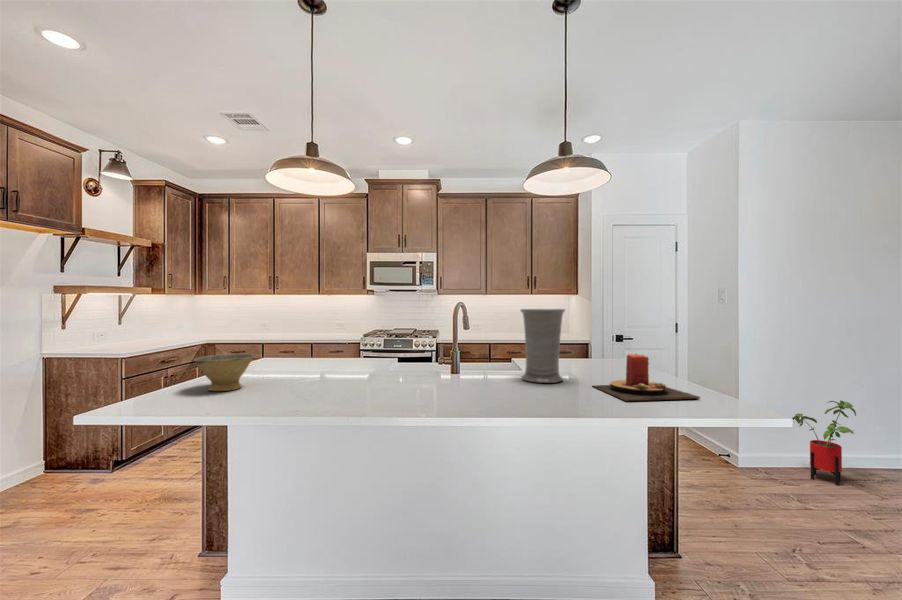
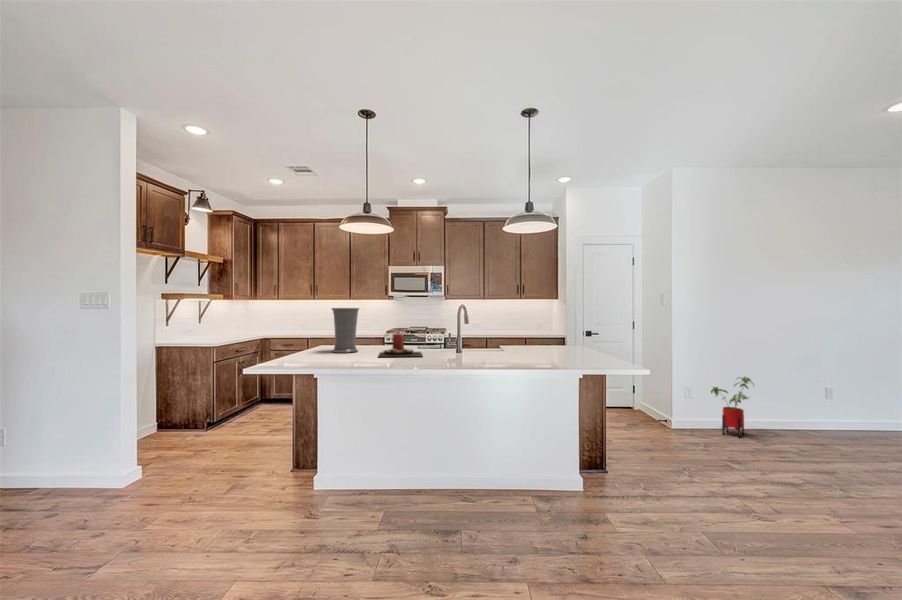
vase: present [521,309,565,383] -> present [332,308,359,353]
bowl: present [194,353,254,391] -> none [297,338,332,360]
candle: present [592,354,700,401] -> present [378,333,422,357]

